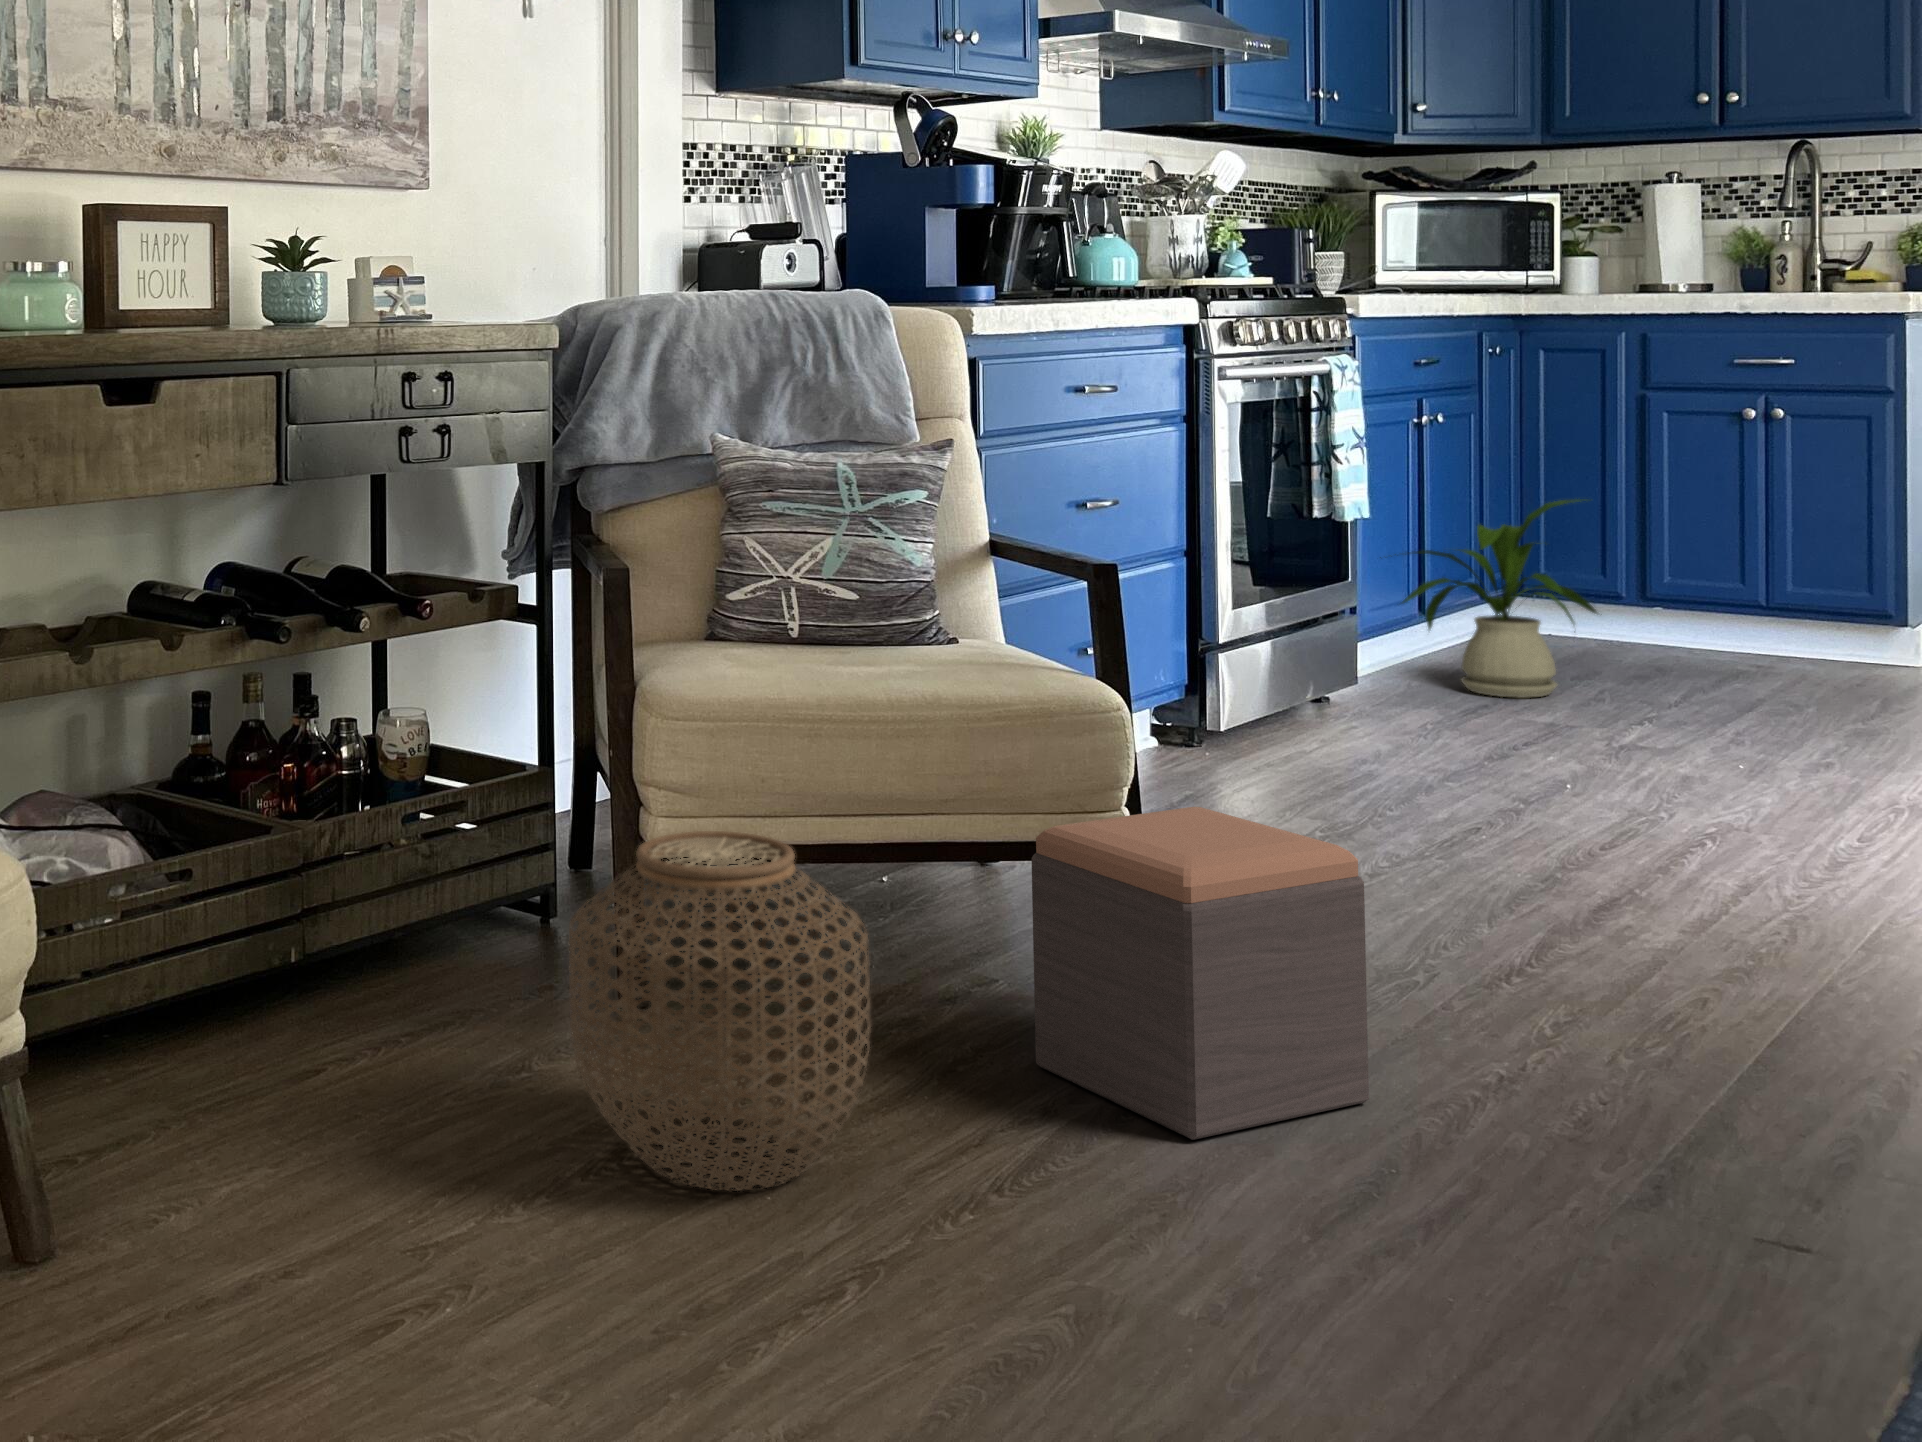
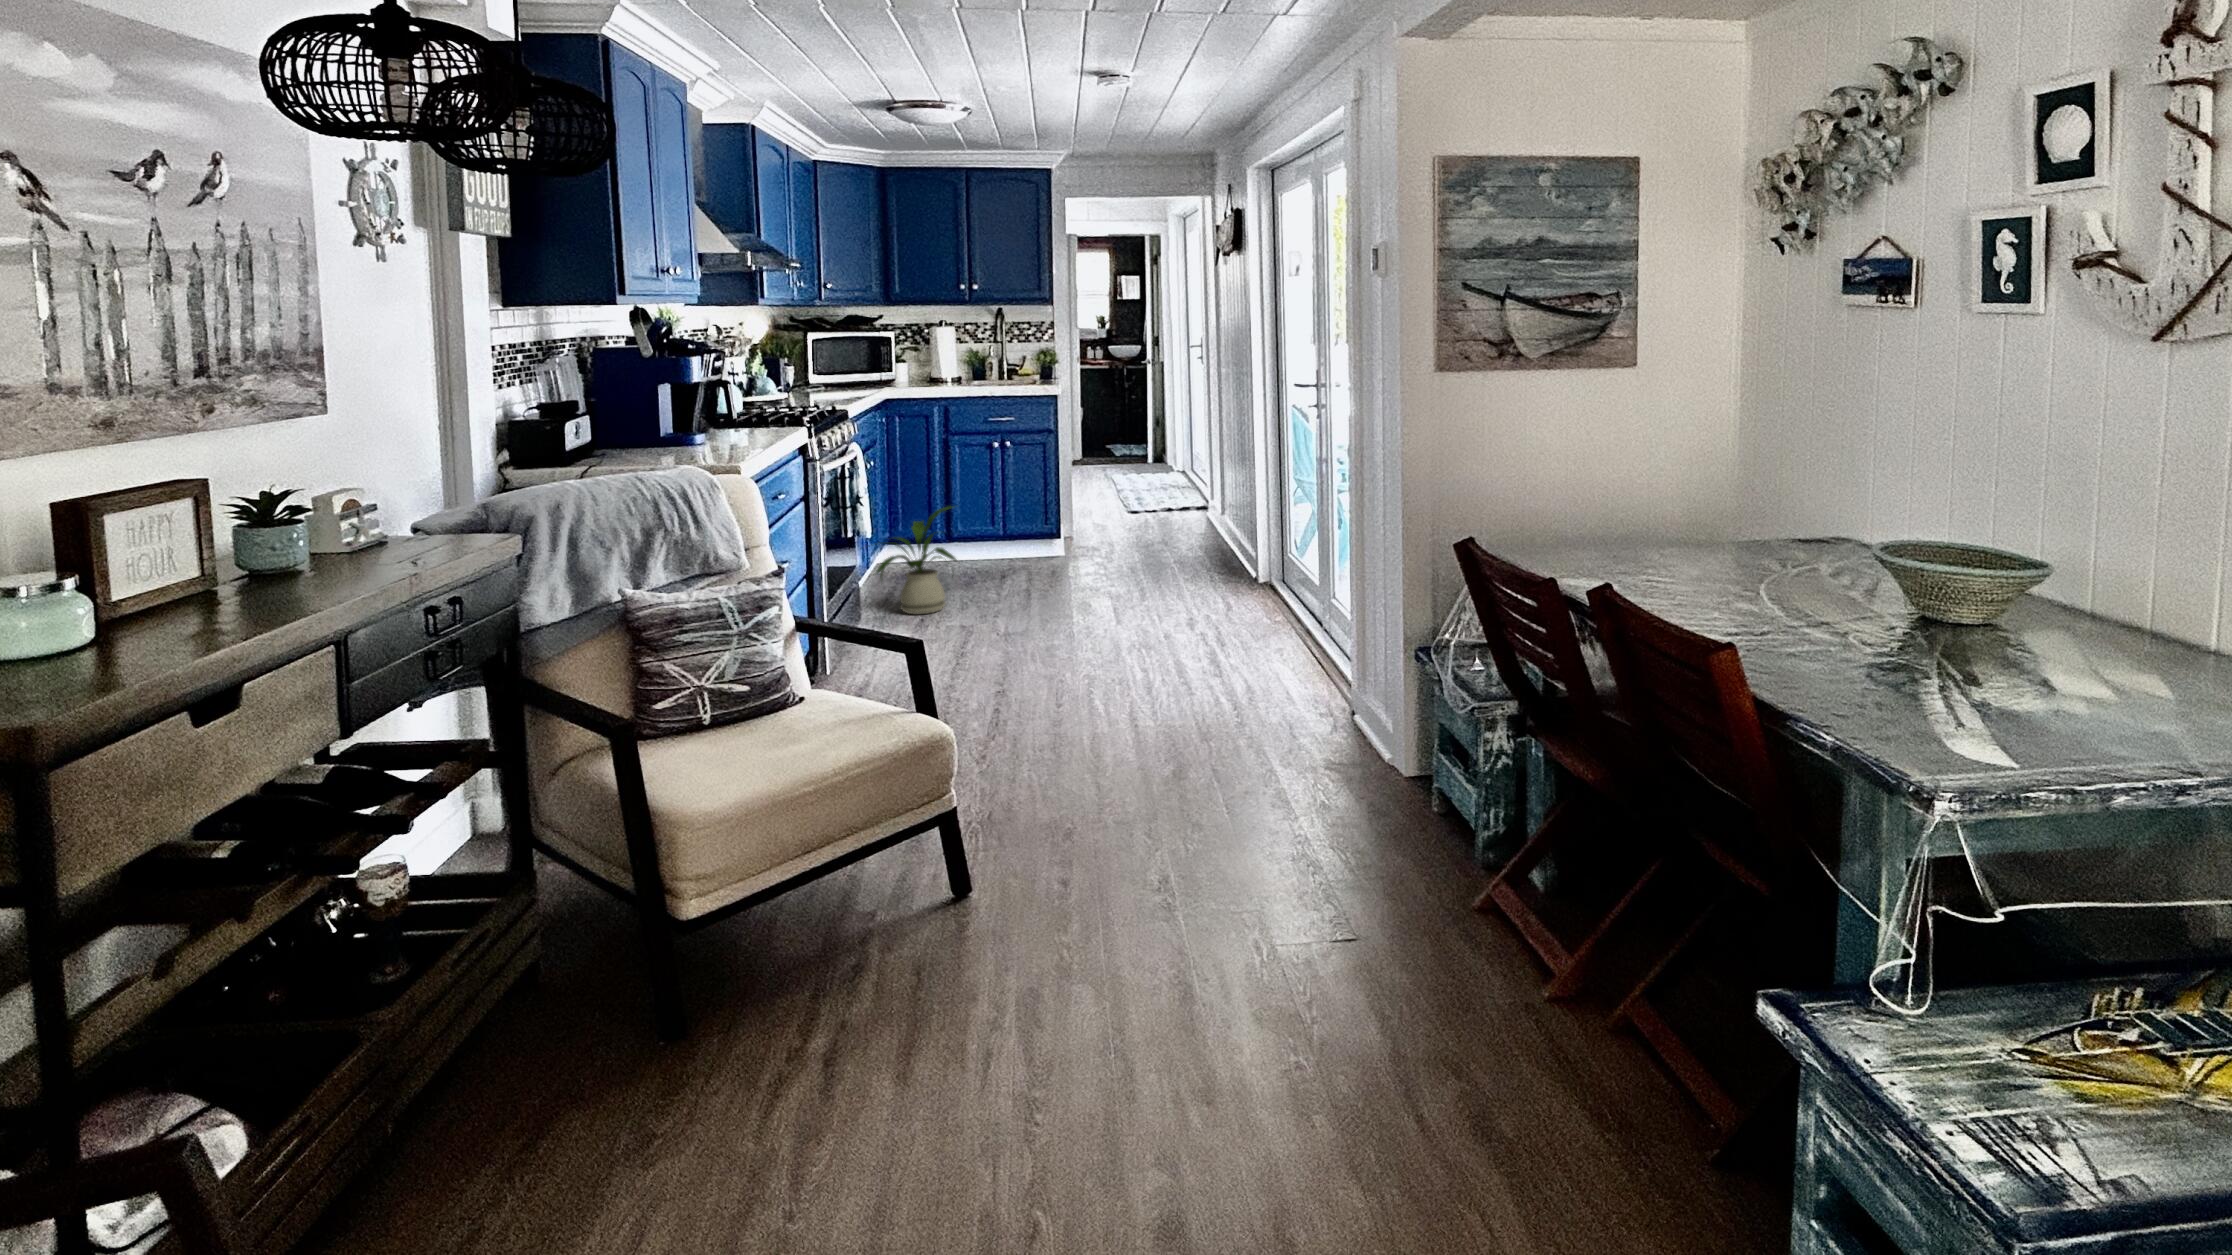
footstool: present [1031,807,1369,1140] -> none [945,776,1111,969]
woven basket: present [569,831,871,1191] -> none [744,898,950,1148]

